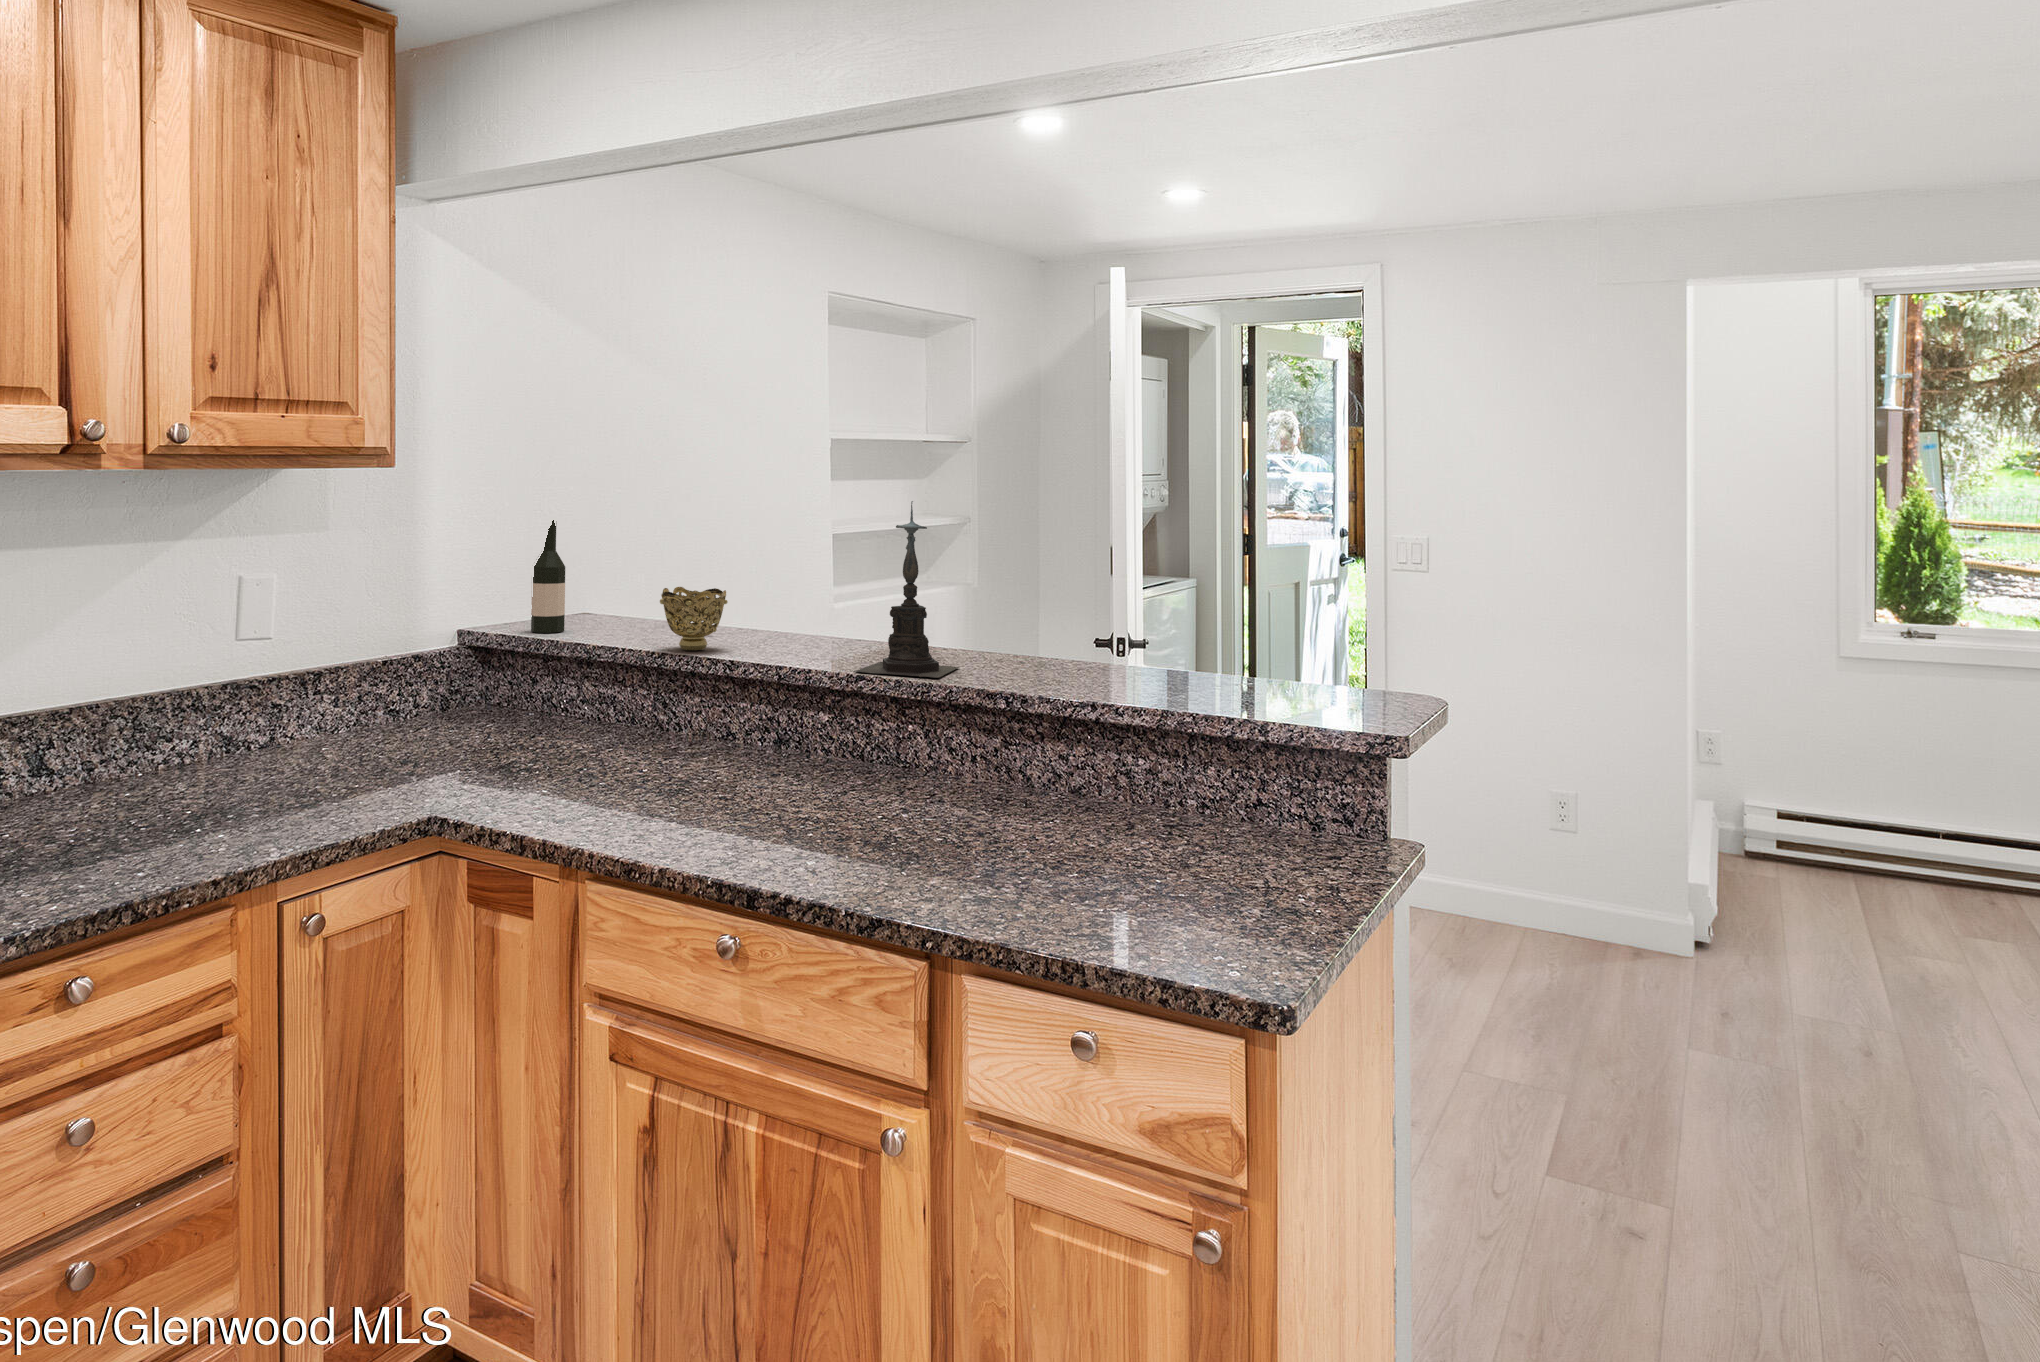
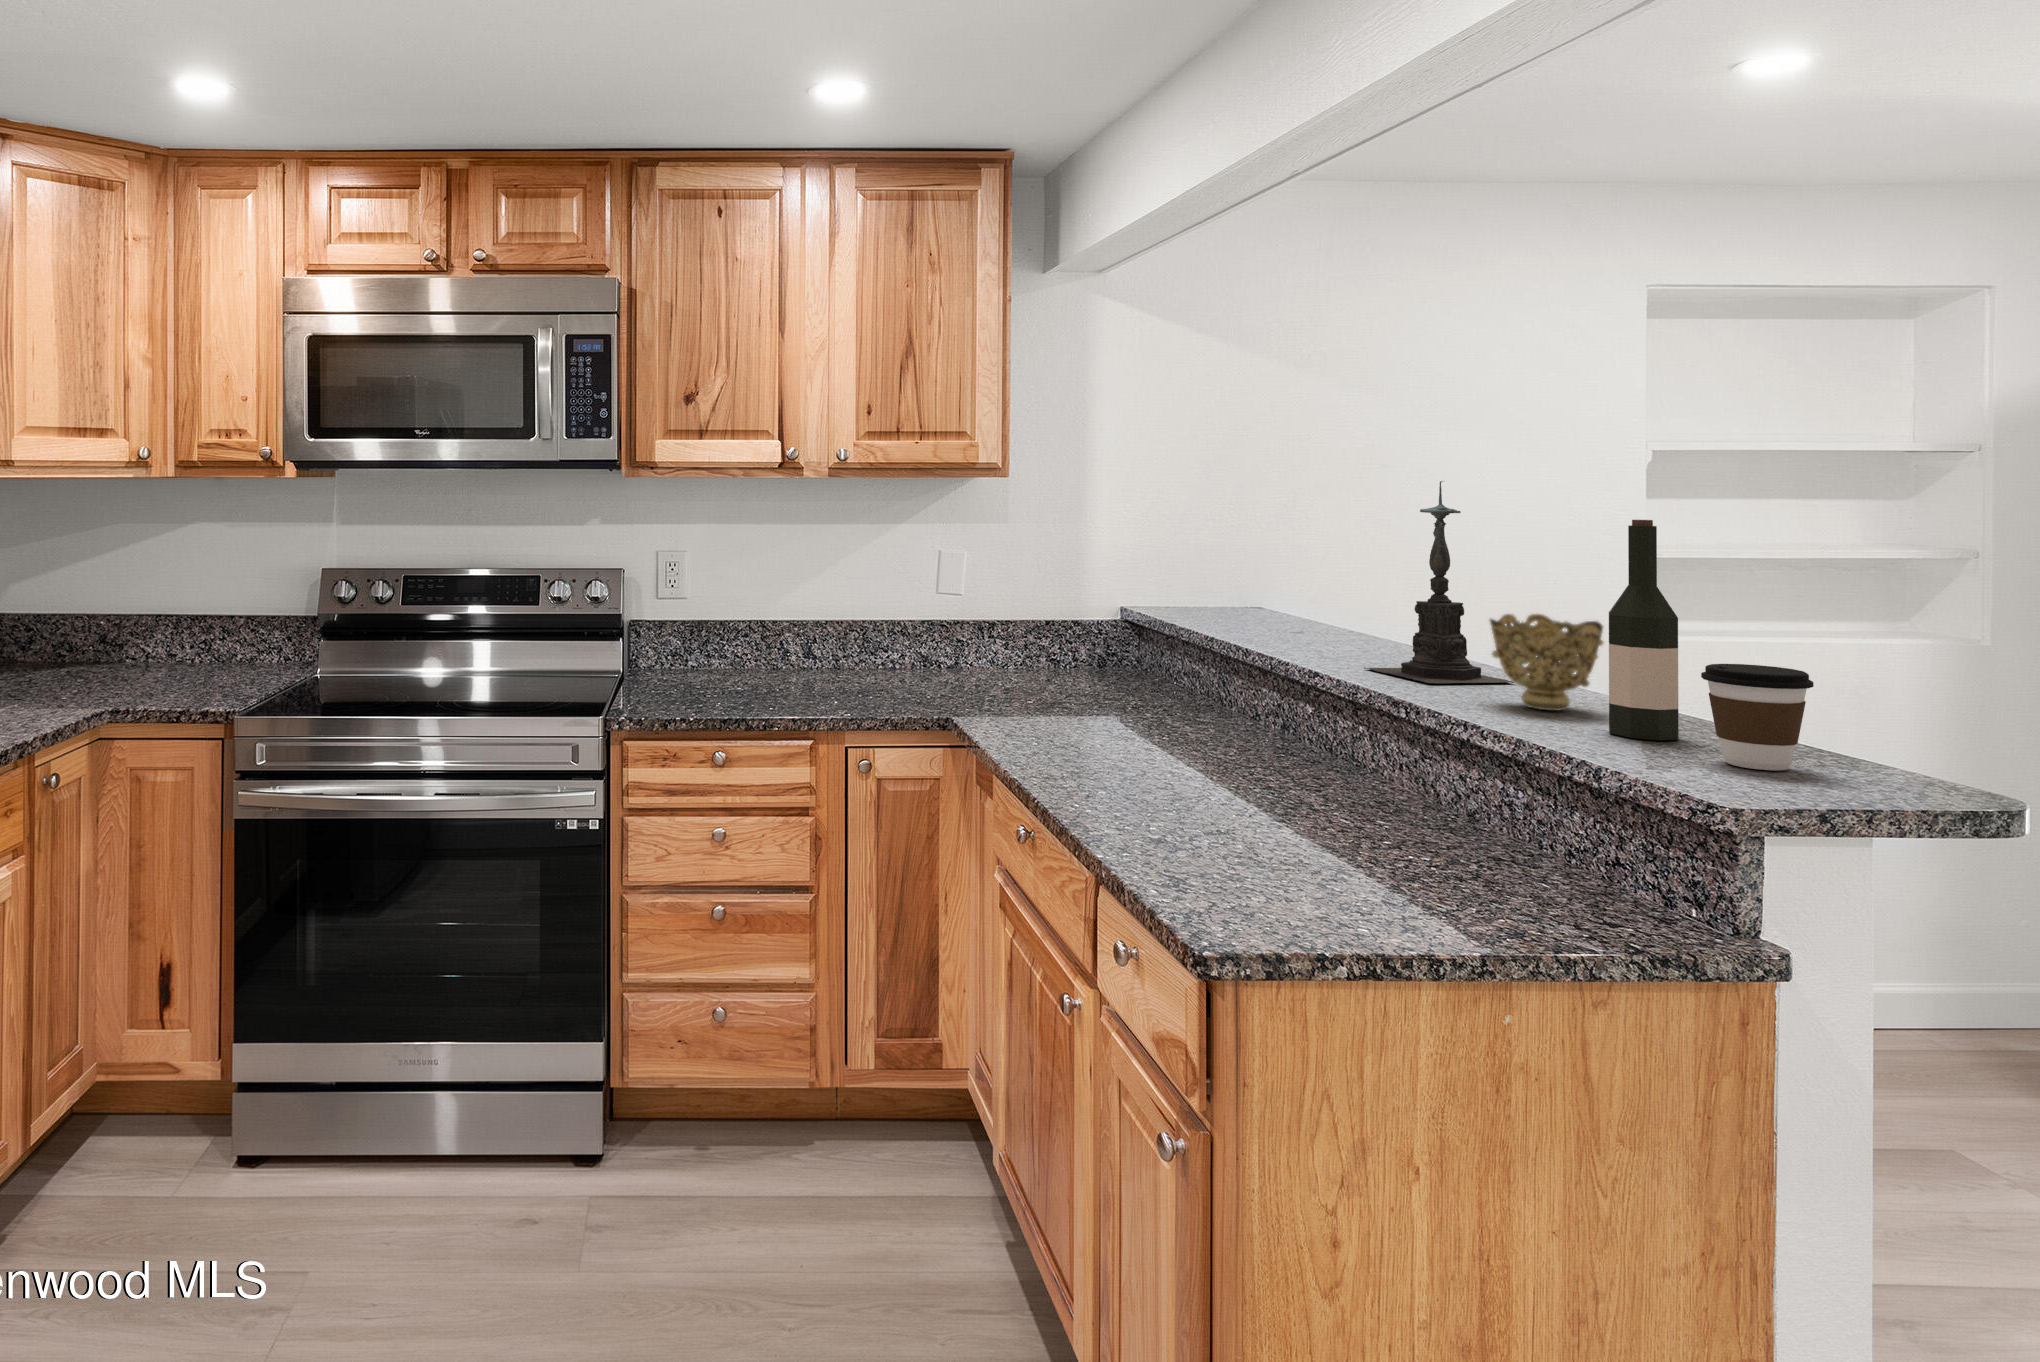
wine bottle: present [531,520,565,633] -> present [1609,520,1679,740]
decorative bowl: present [660,587,728,651] -> present [1490,614,1603,711]
coffee cup: none [1242,634,1309,709] -> present [1701,664,1814,770]

